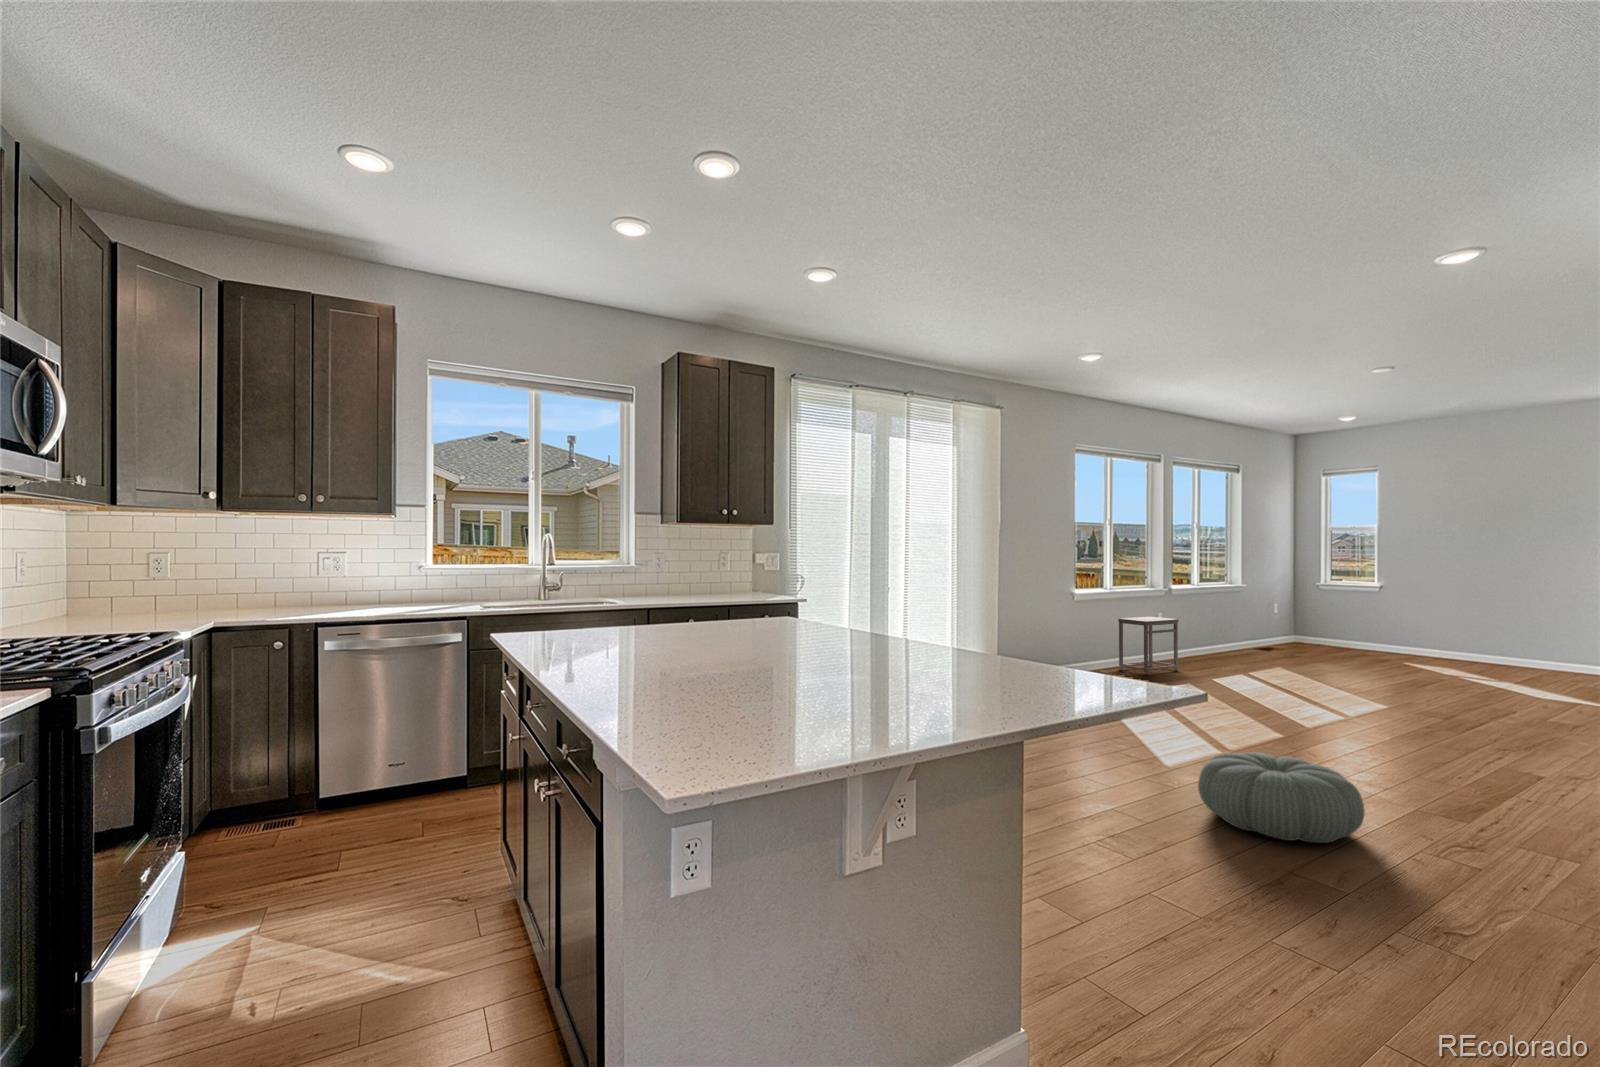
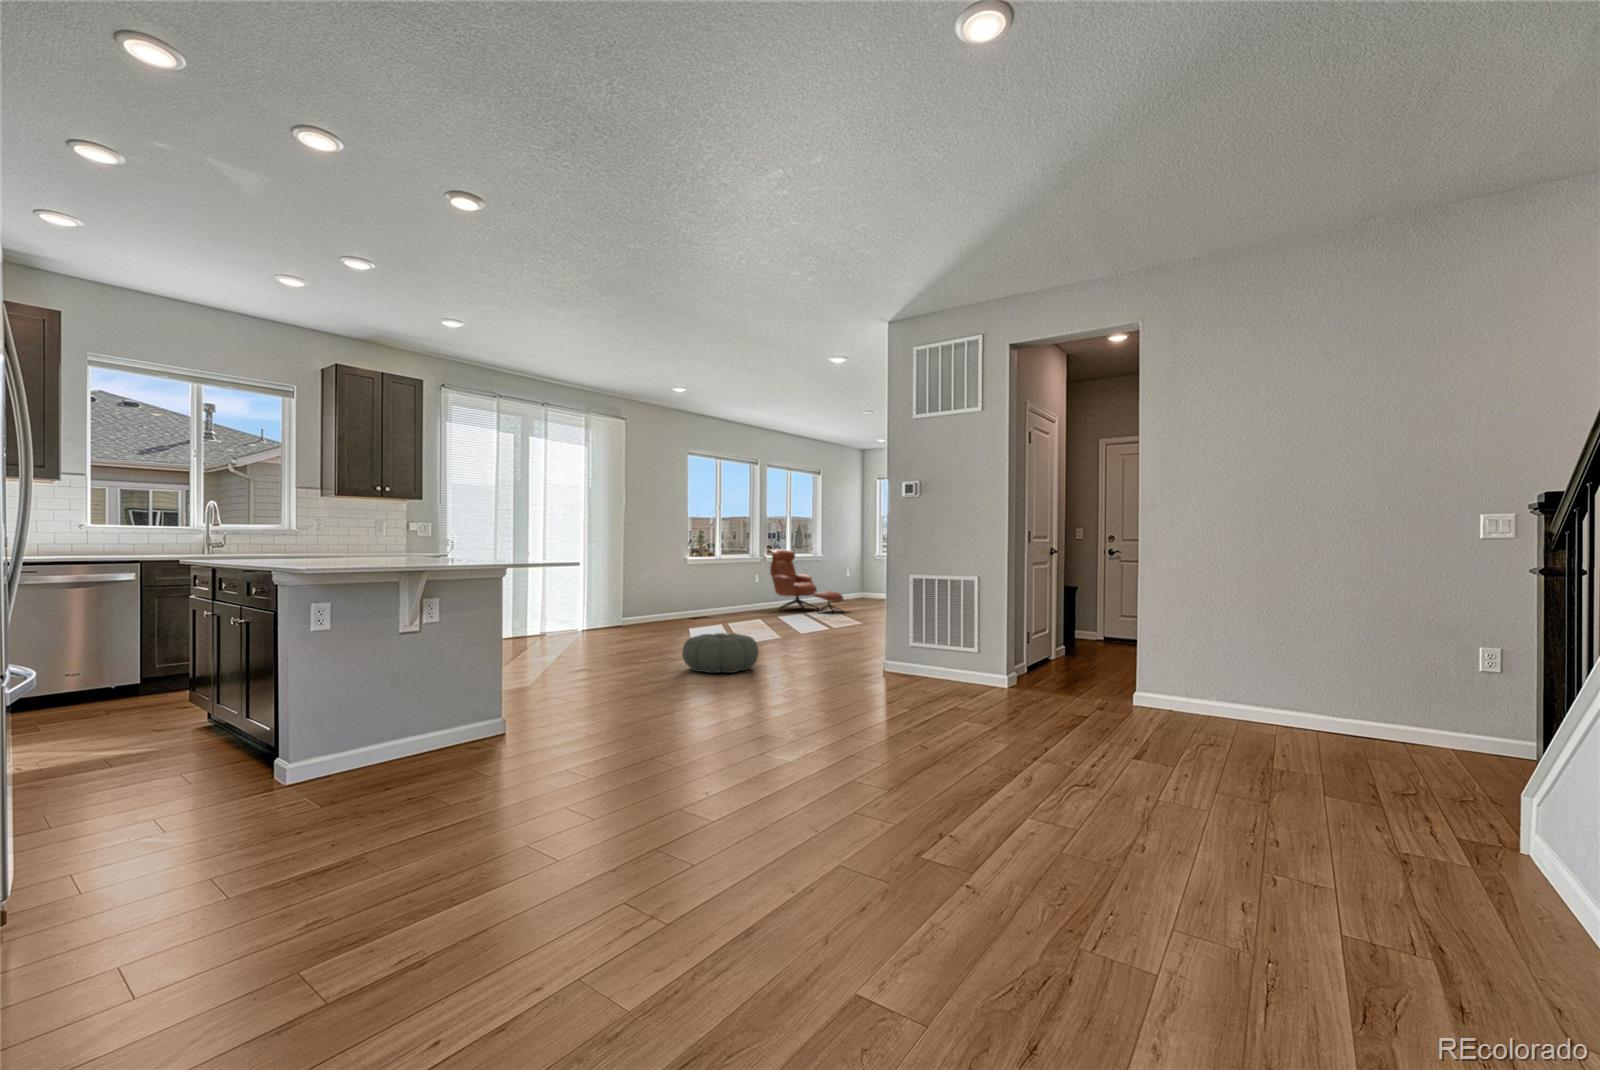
lounge chair: none [1180,579,1311,677] -> present [770,549,843,611]
side table: present [1118,617,1178,675] -> none [722,576,763,616]

